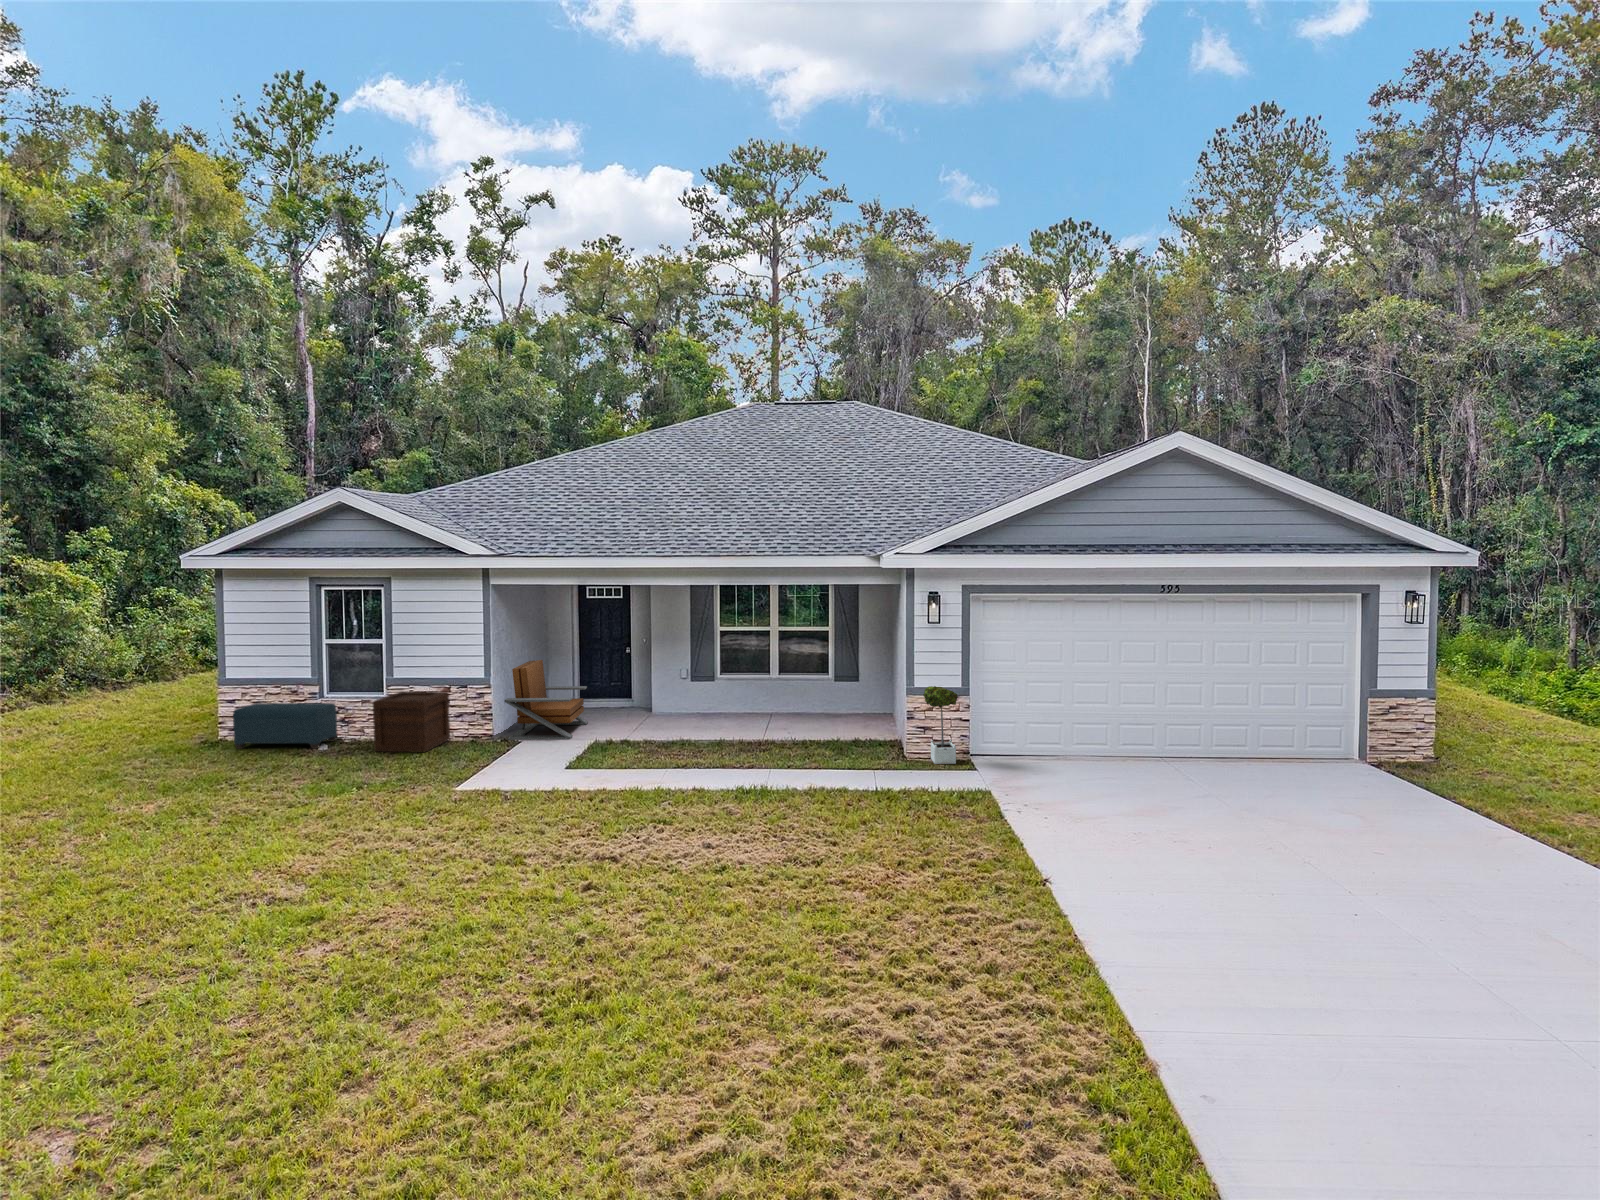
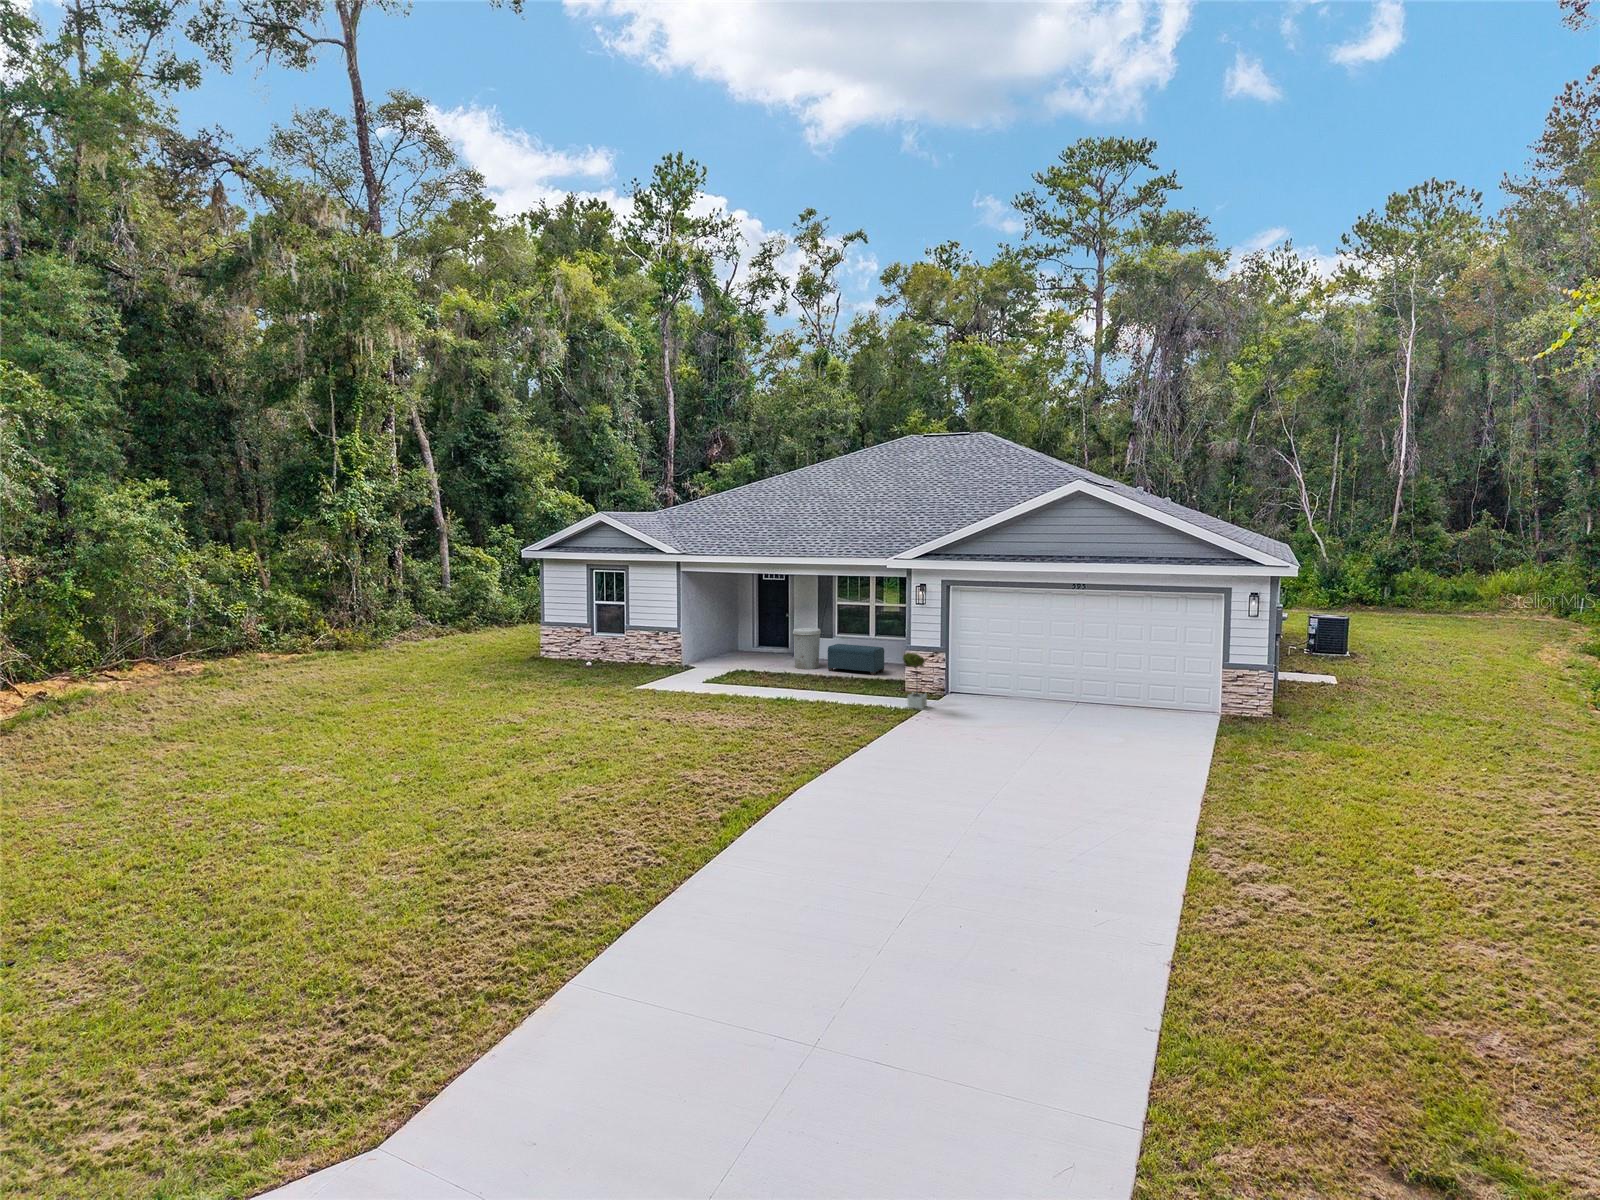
lounge chair: present [505,660,588,740] -> none [682,619,743,672]
trash can: none [666,663,707,723] -> present [793,628,821,669]
wooden crate: present [373,691,450,752] -> none [608,634,654,671]
bench: present [233,703,337,749] -> present [828,644,884,675]

